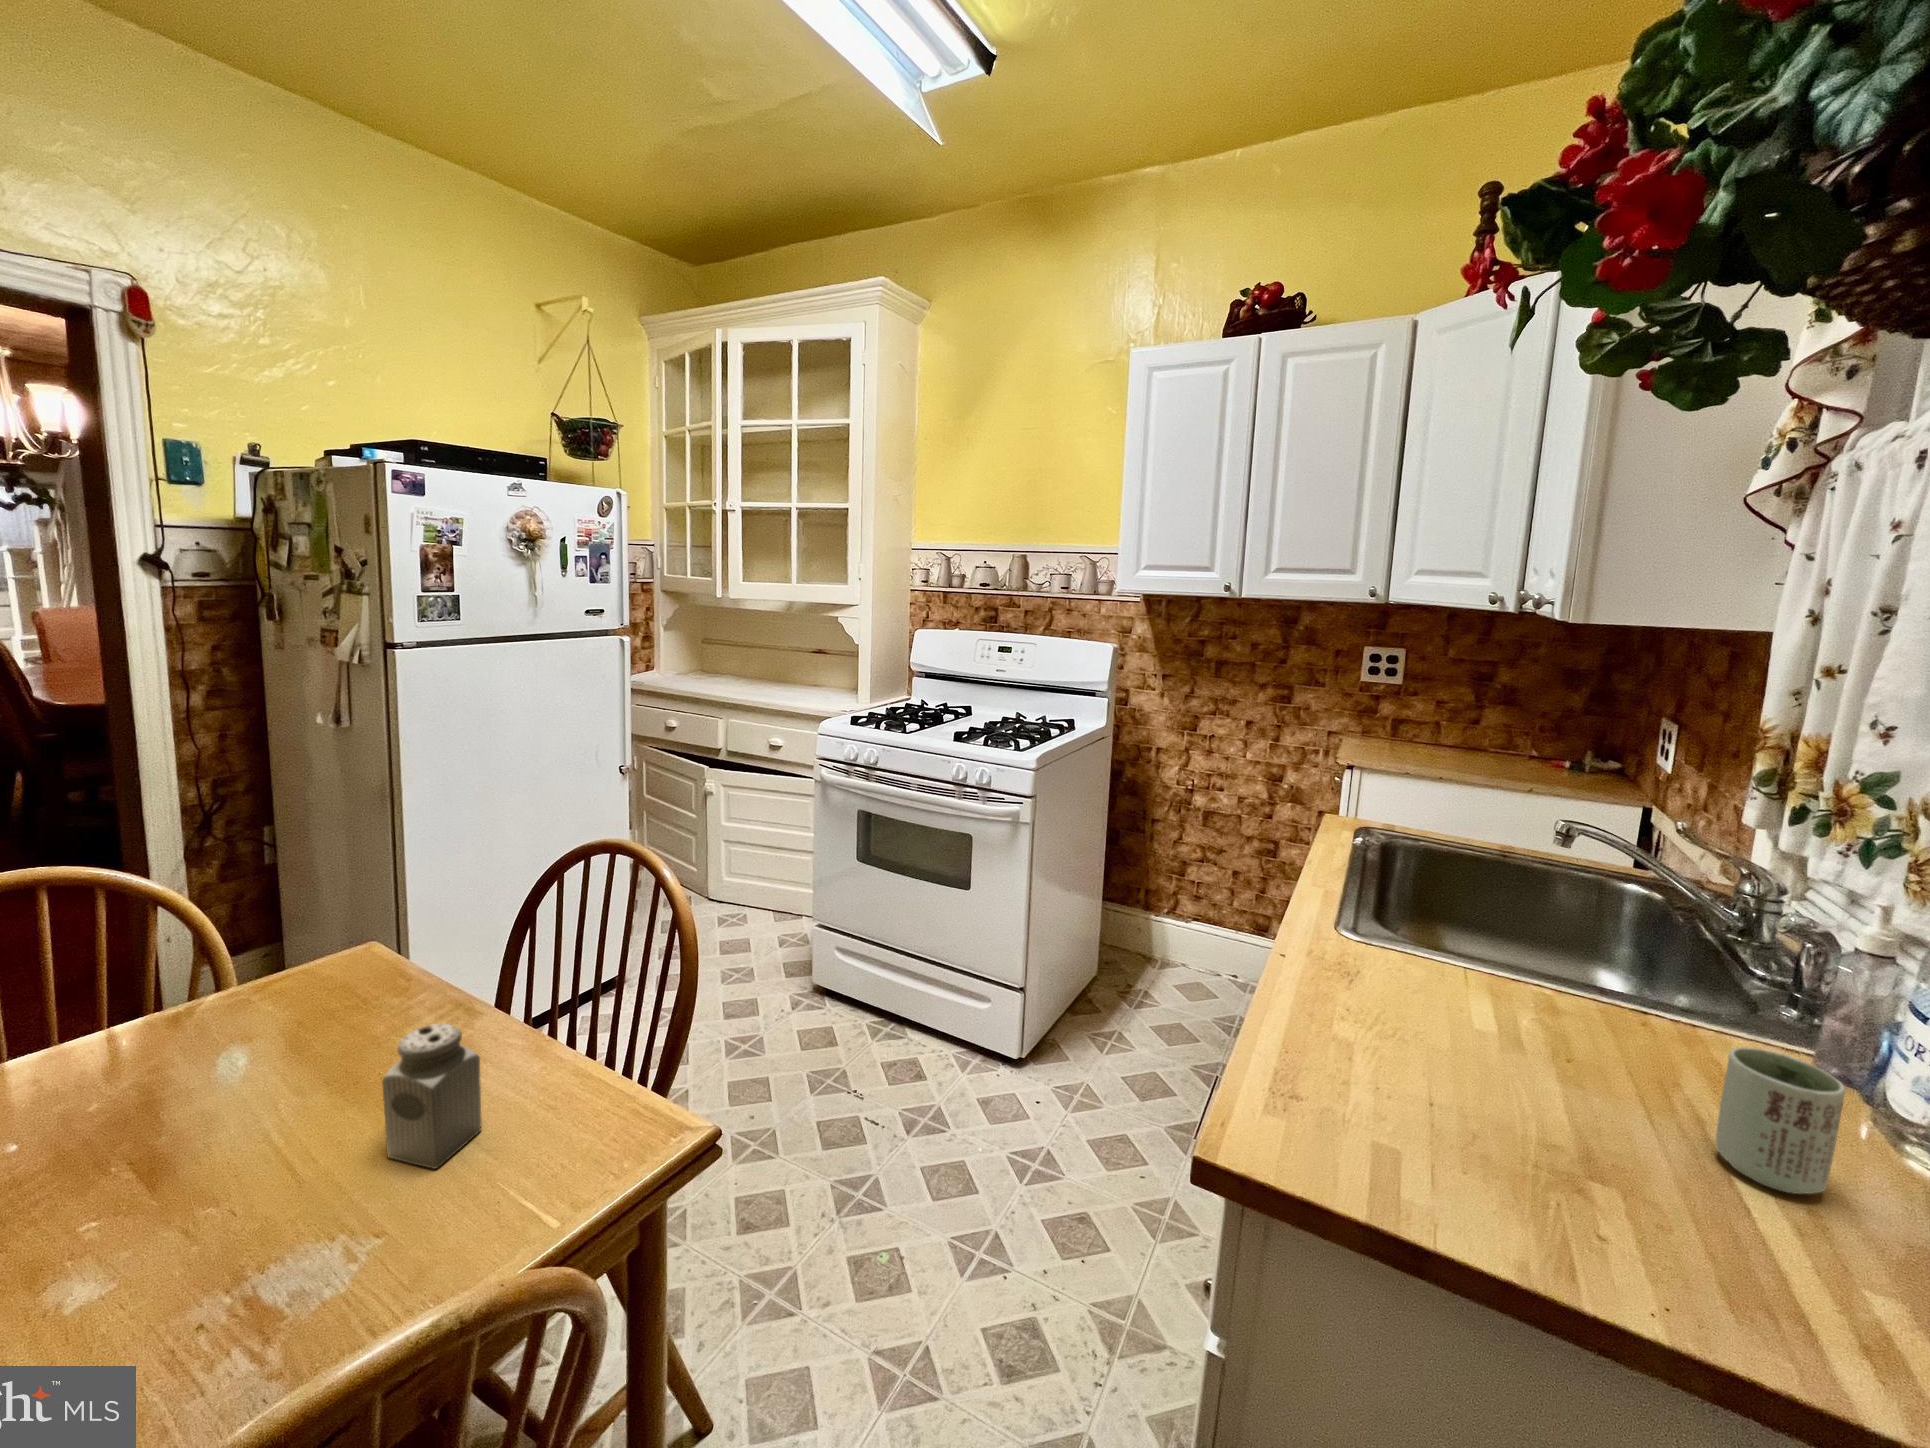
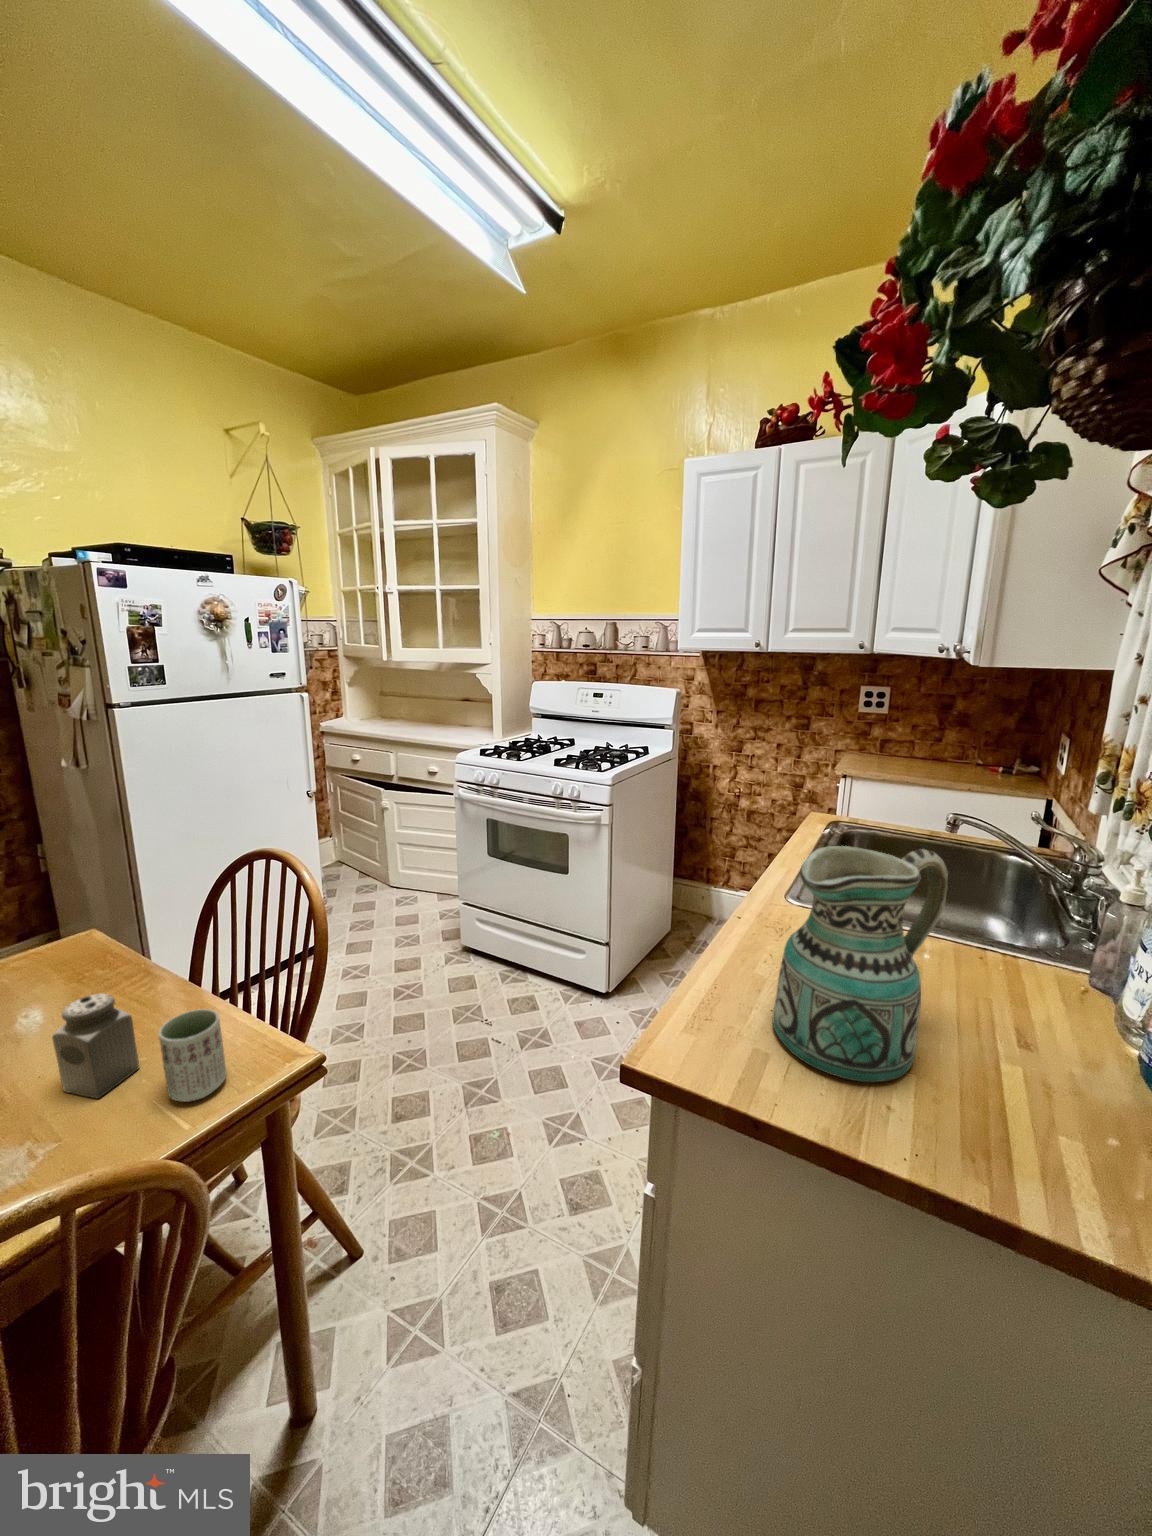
ceramic pitcher: none [1351,854,1594,1184] -> present [773,846,948,1082]
cup: present [1715,1047,1845,1194] -> present [159,1009,226,1102]

